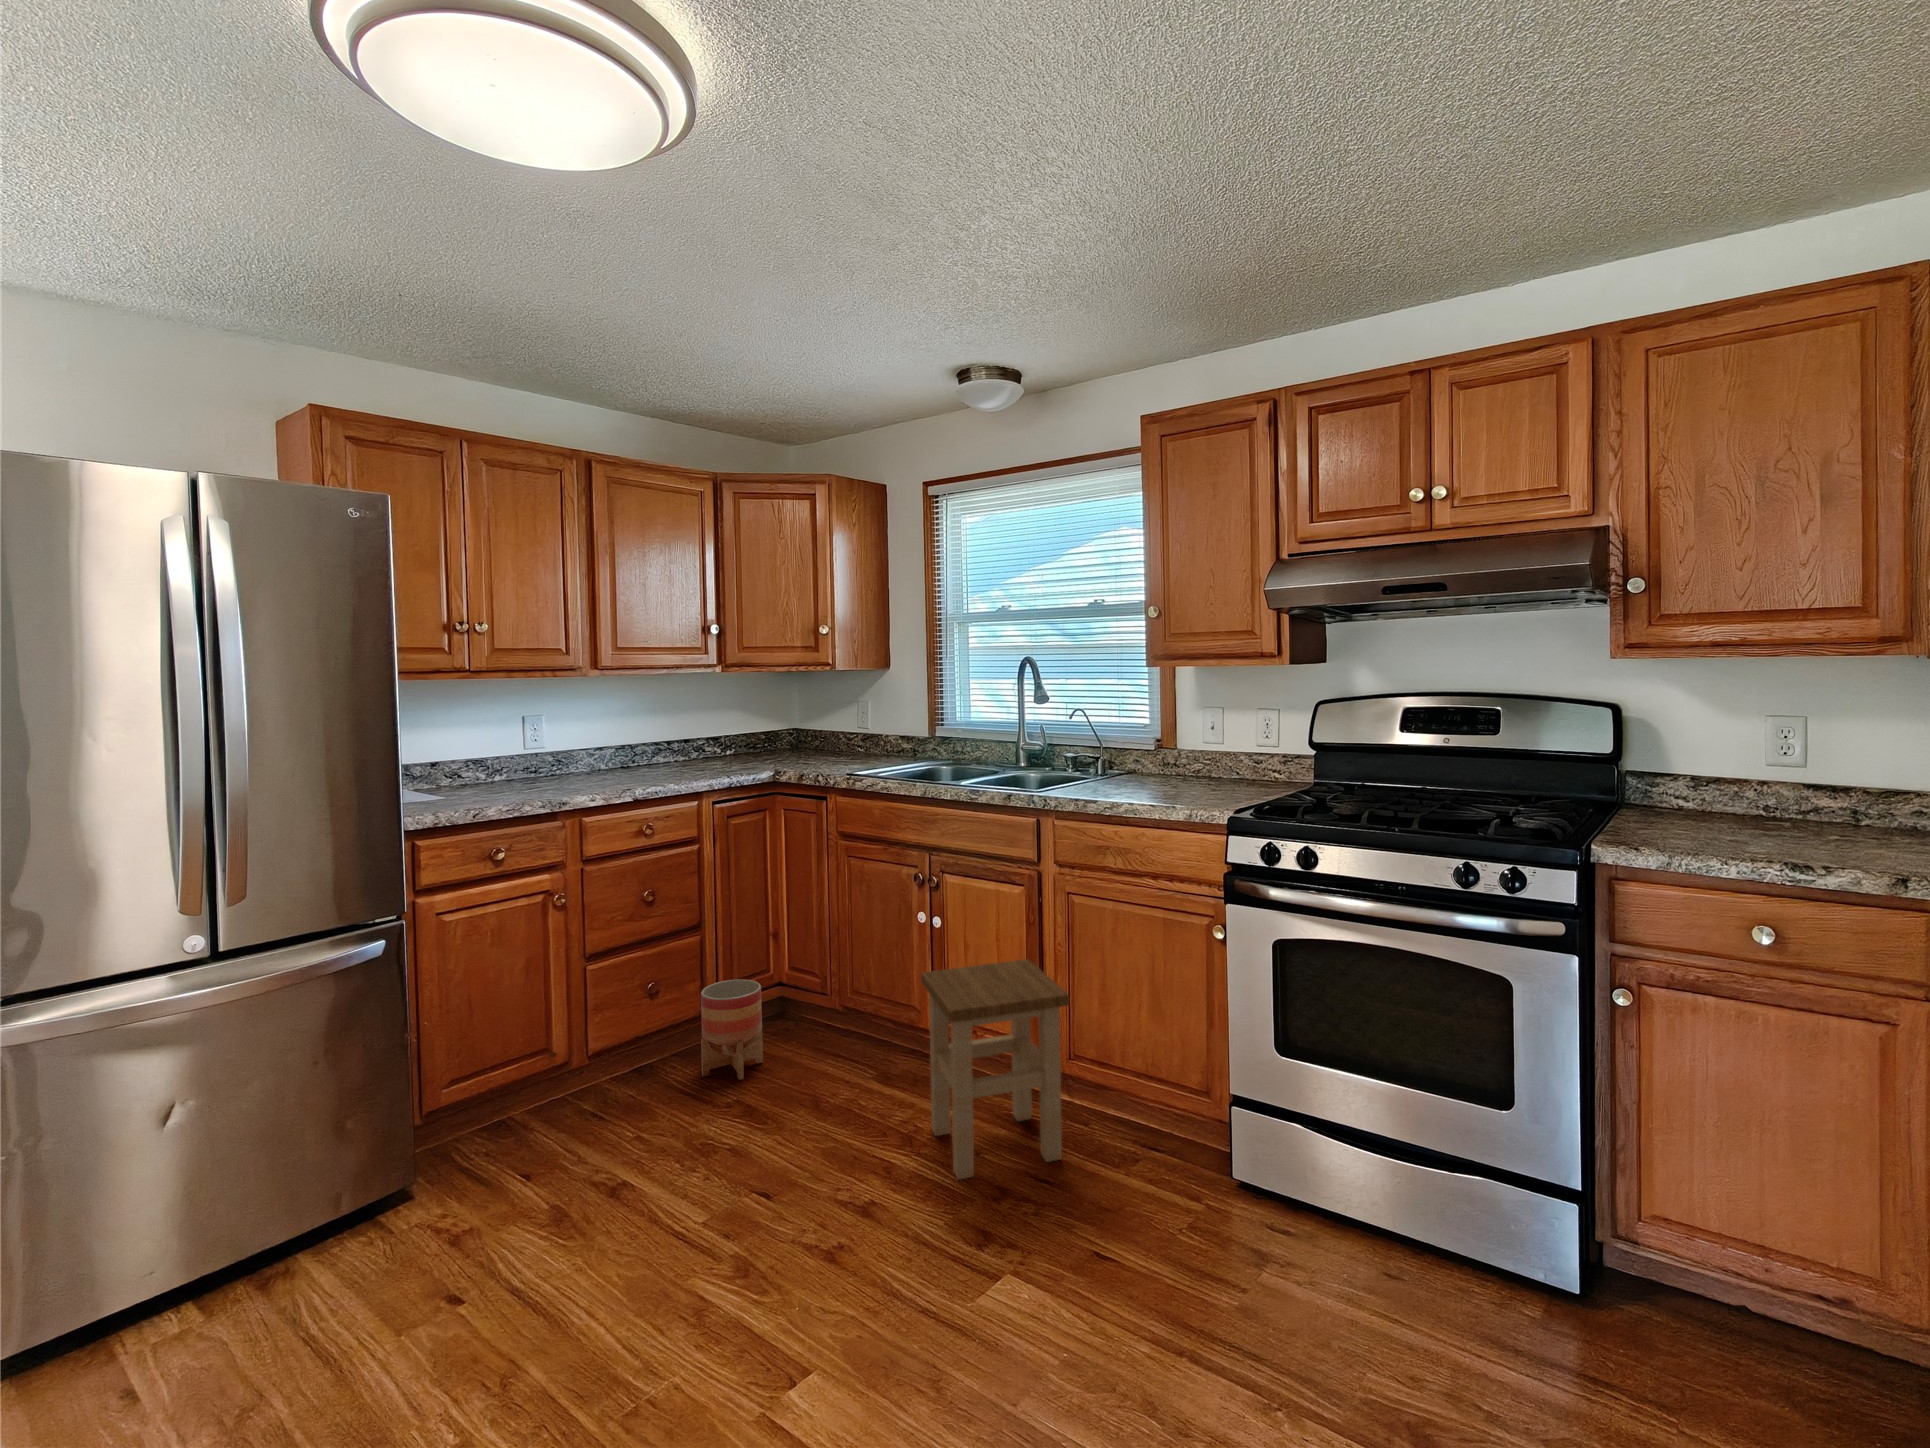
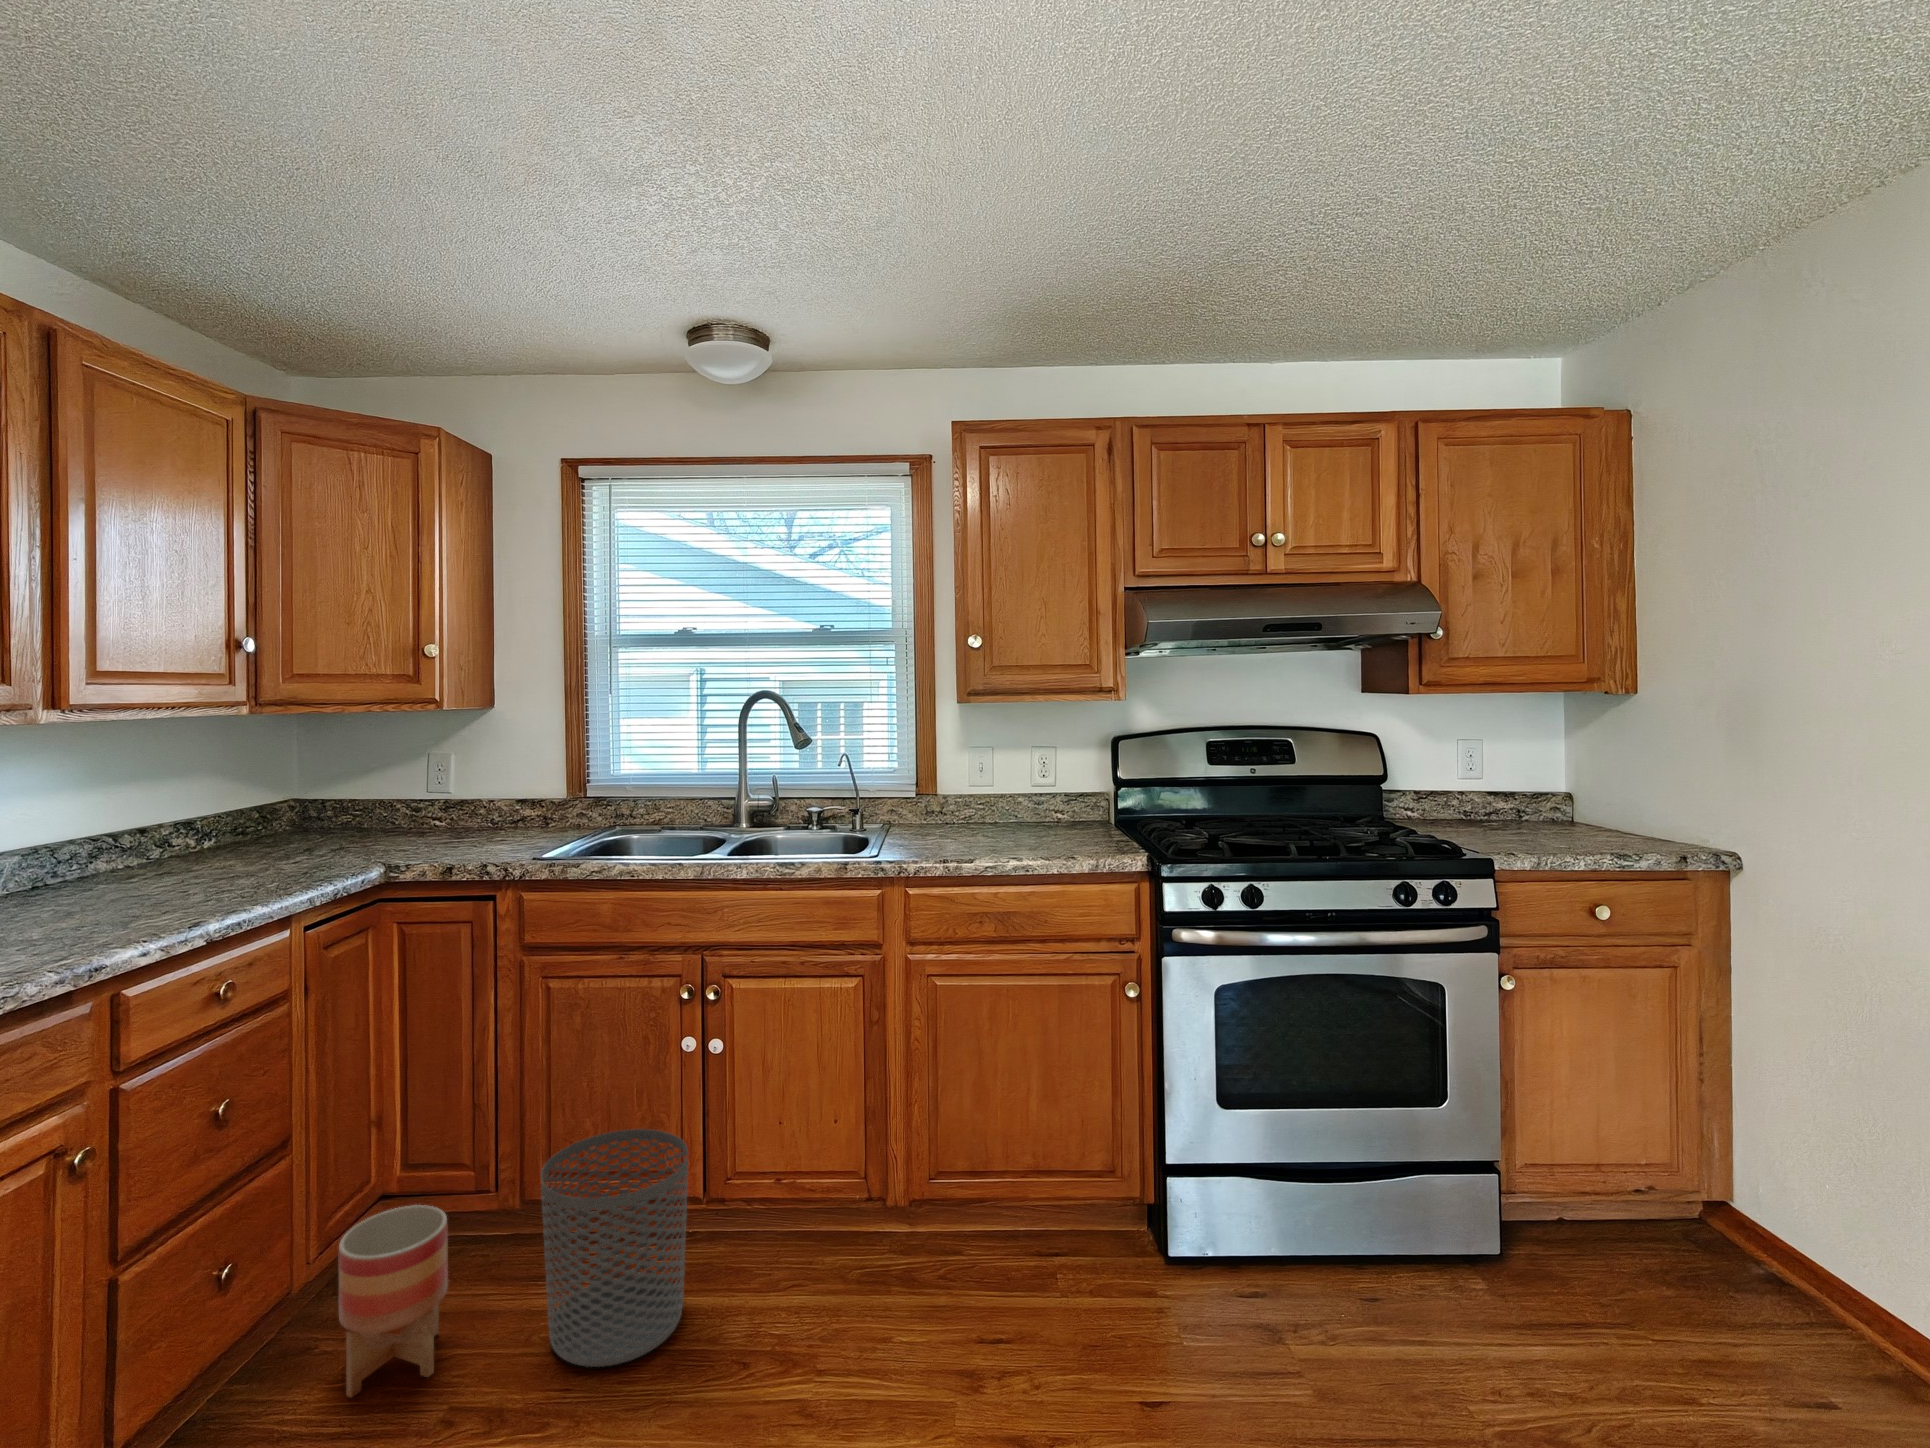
stool: present [921,959,1069,1180] -> none [788,1068,1002,1389]
waste bin: none [792,964,889,1107] -> present [541,1129,688,1367]

